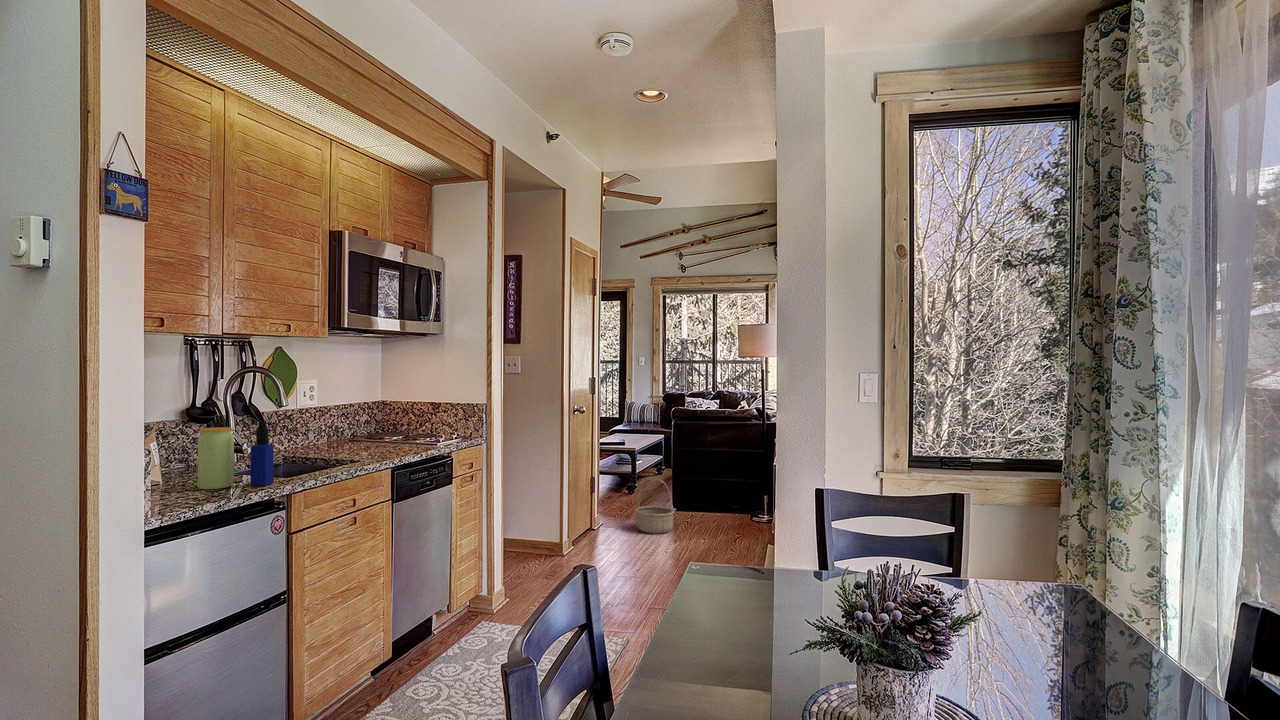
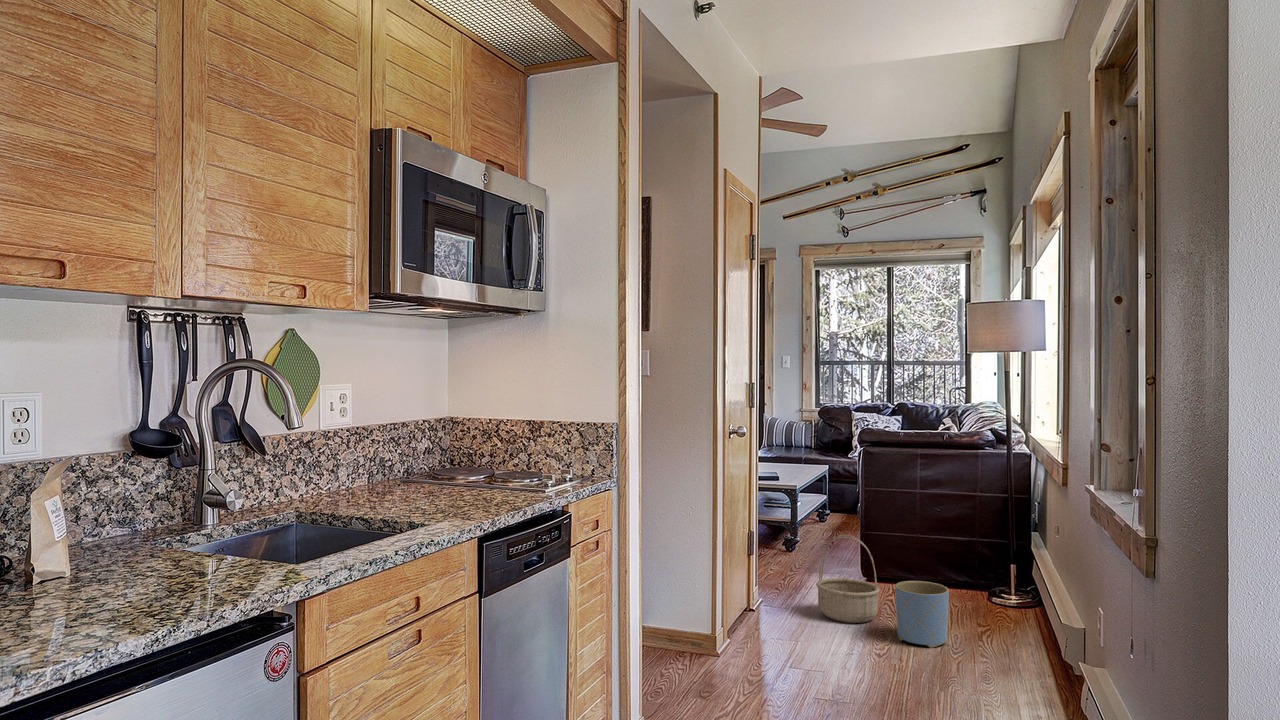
bottle: present [250,421,274,486] -> none [224,454,268,583]
jar: present [197,427,234,489] -> none [127,467,195,590]
planter: none [680,505,712,546] -> present [895,581,949,648]

